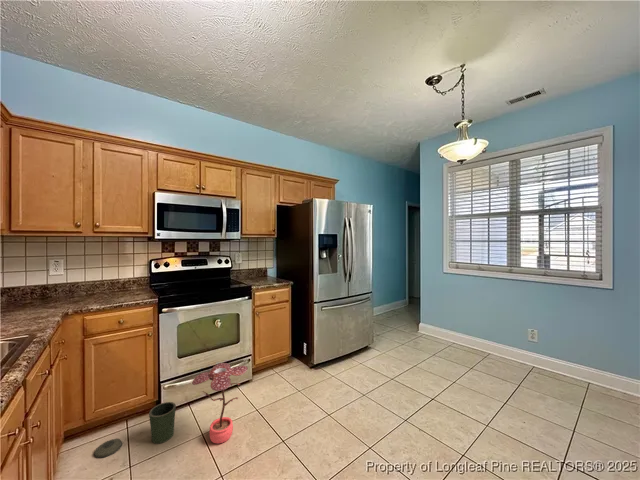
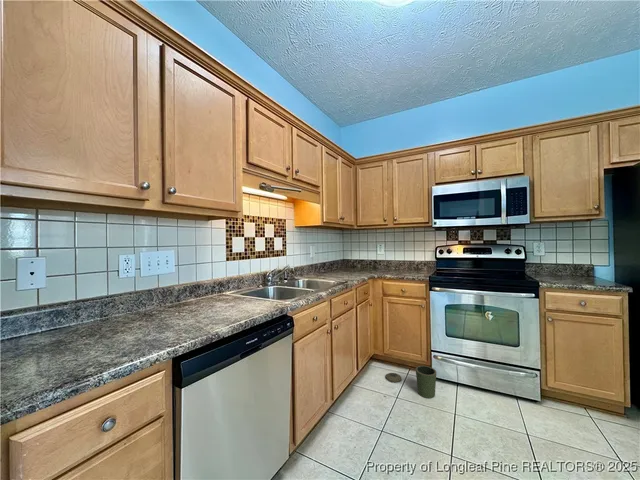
potted plant: present [192,363,248,443] -> none [441,354,503,435]

